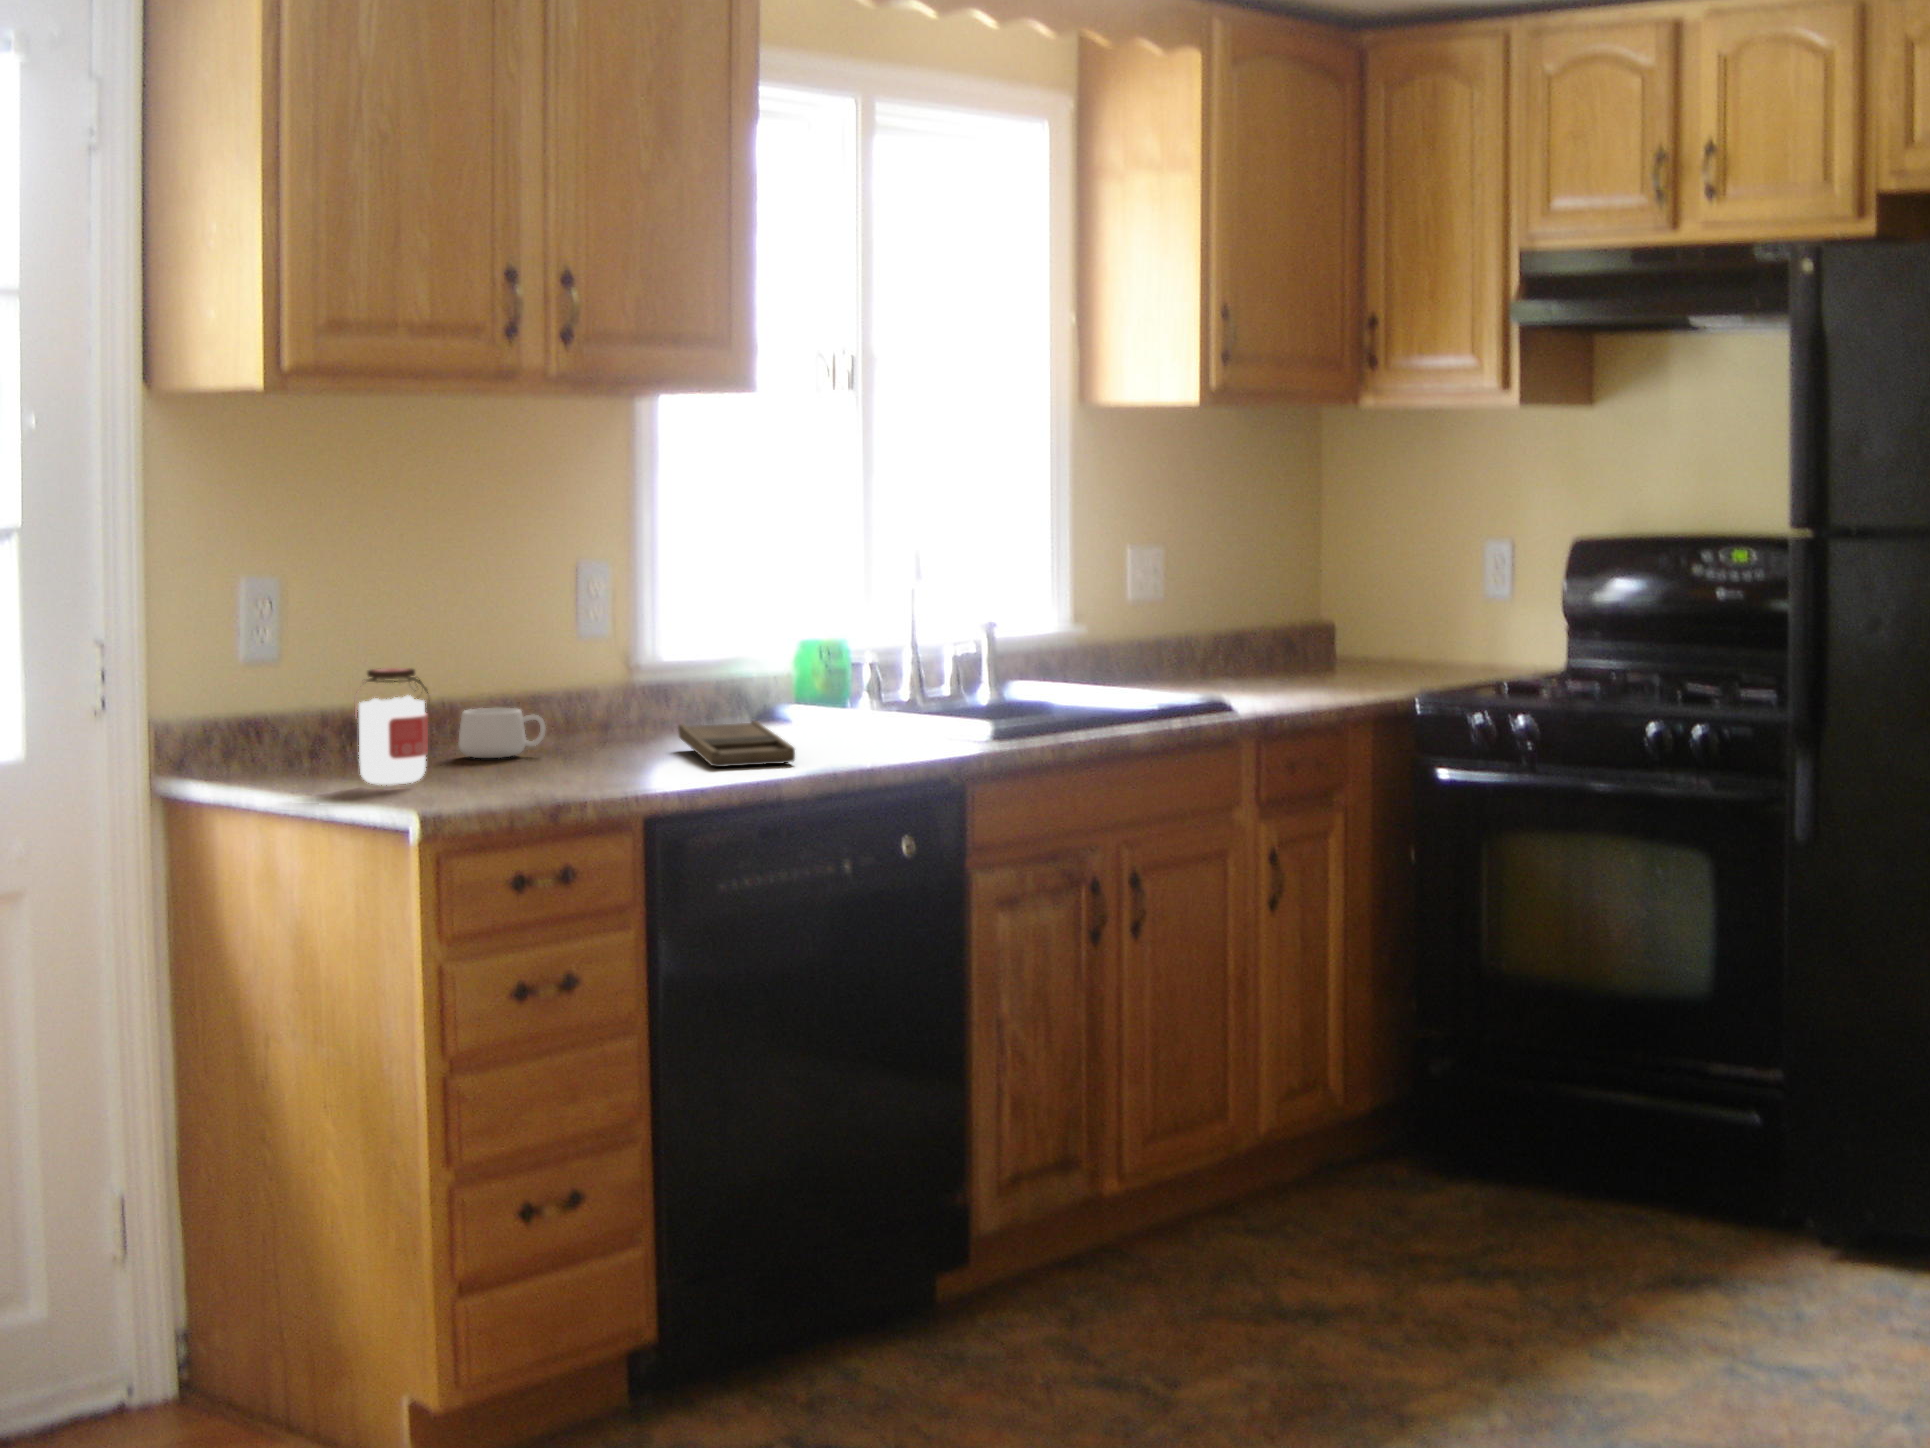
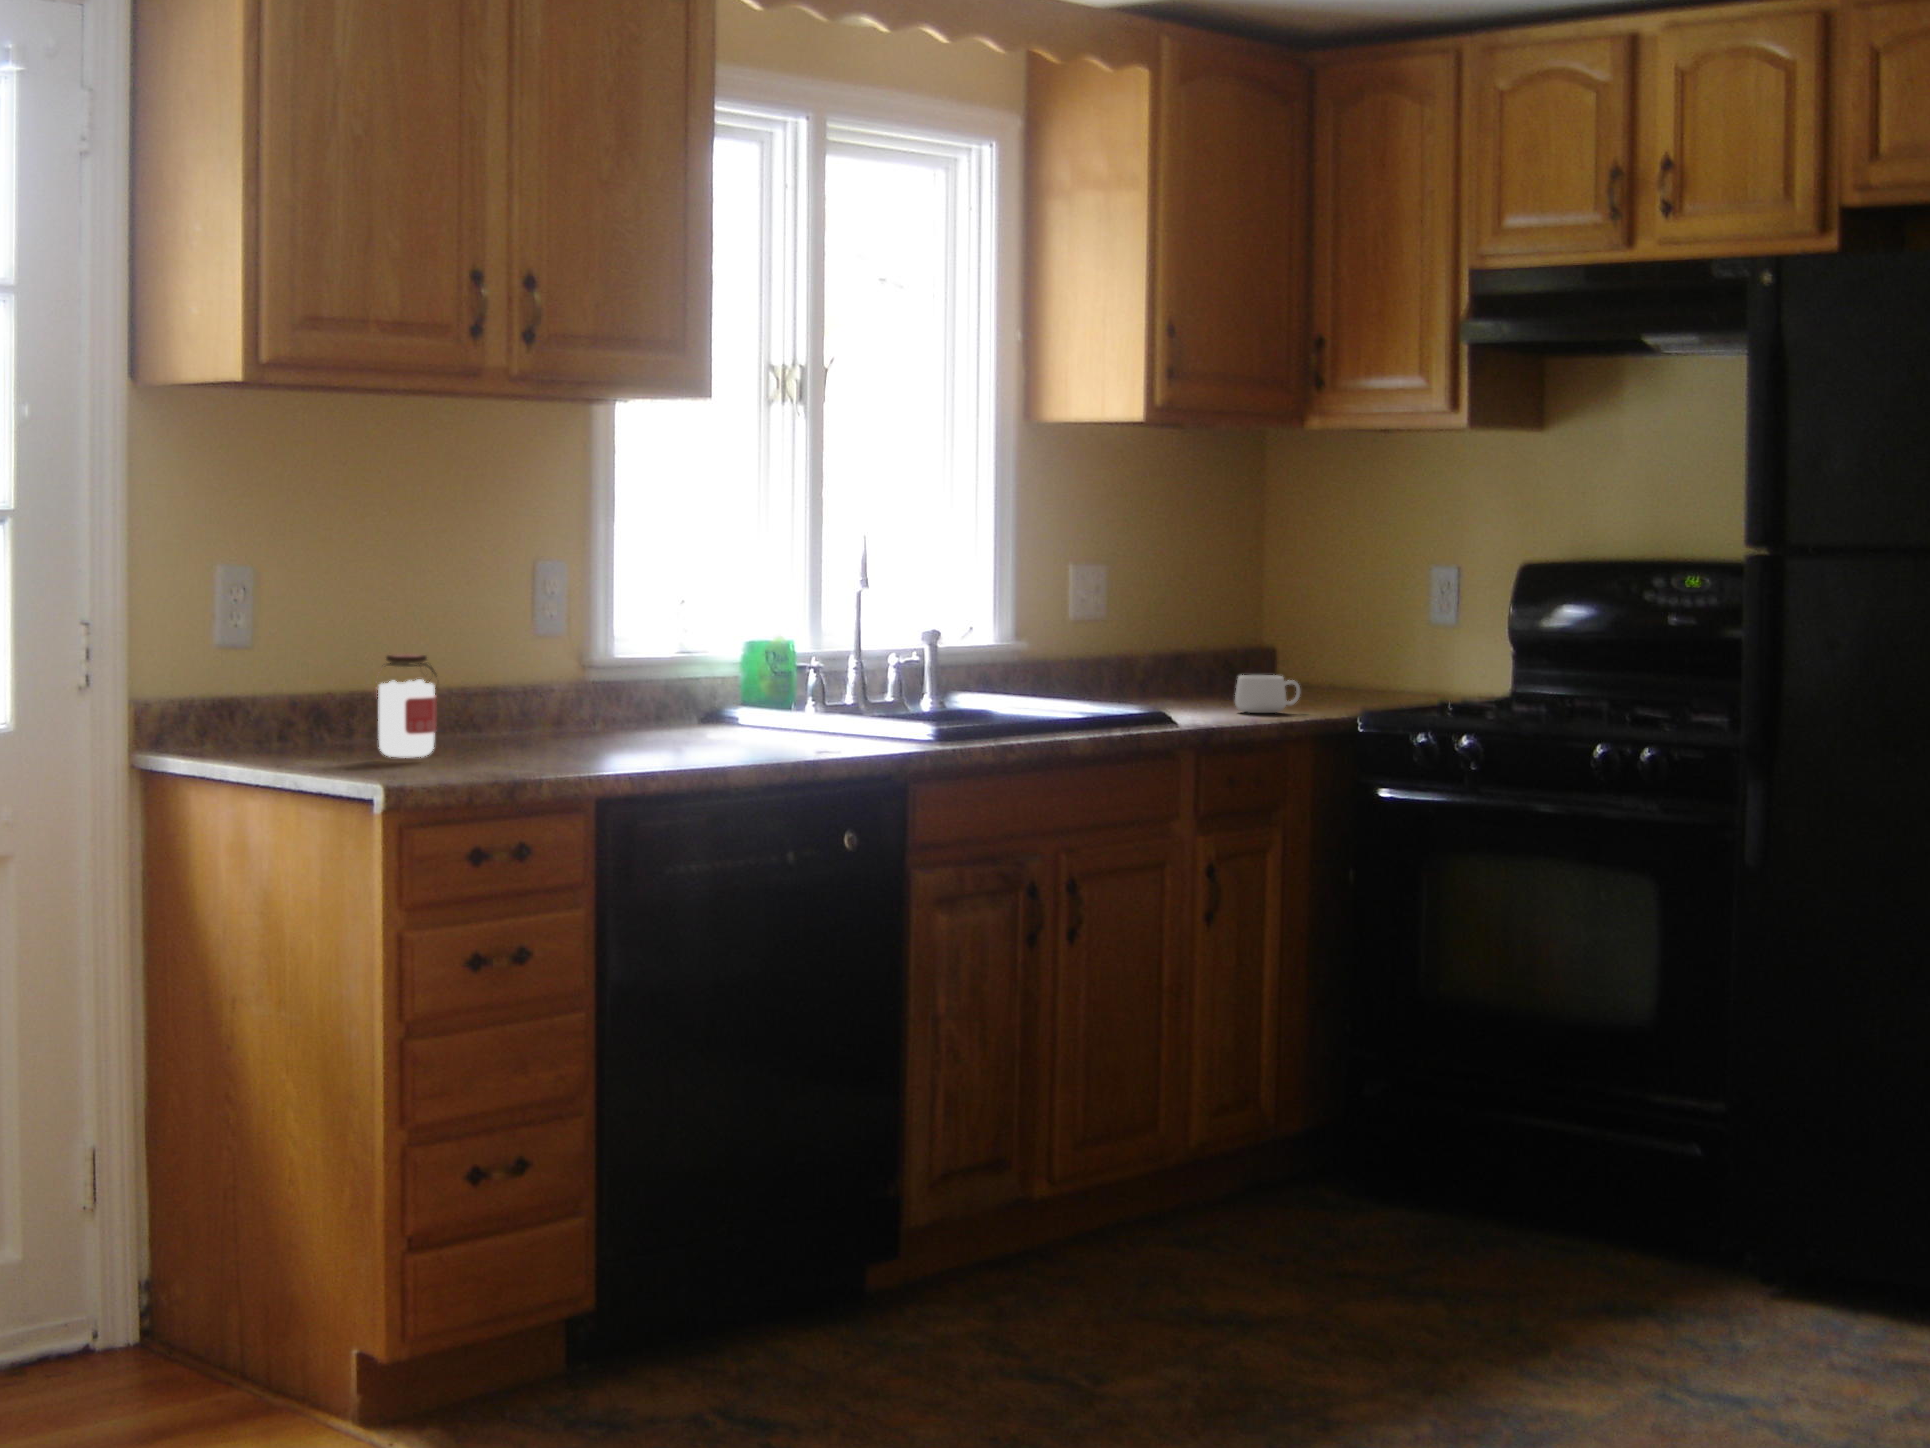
mug: present [459,708,546,758] -> present [1235,675,1300,713]
tray: present [678,721,795,767] -> none [648,715,756,752]

